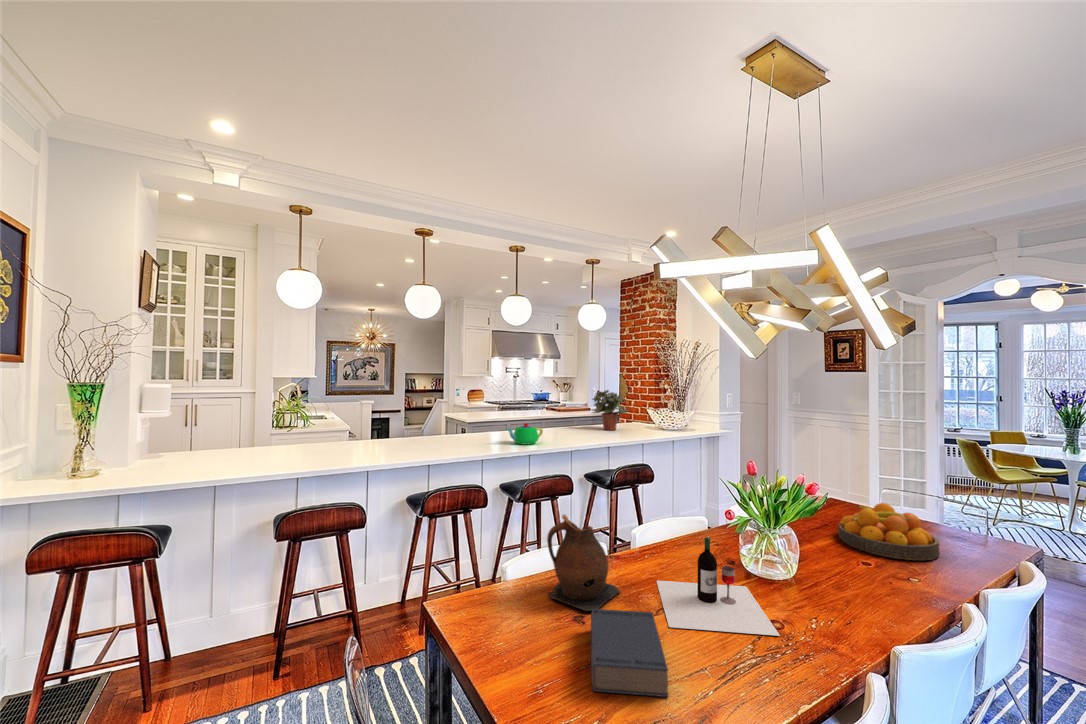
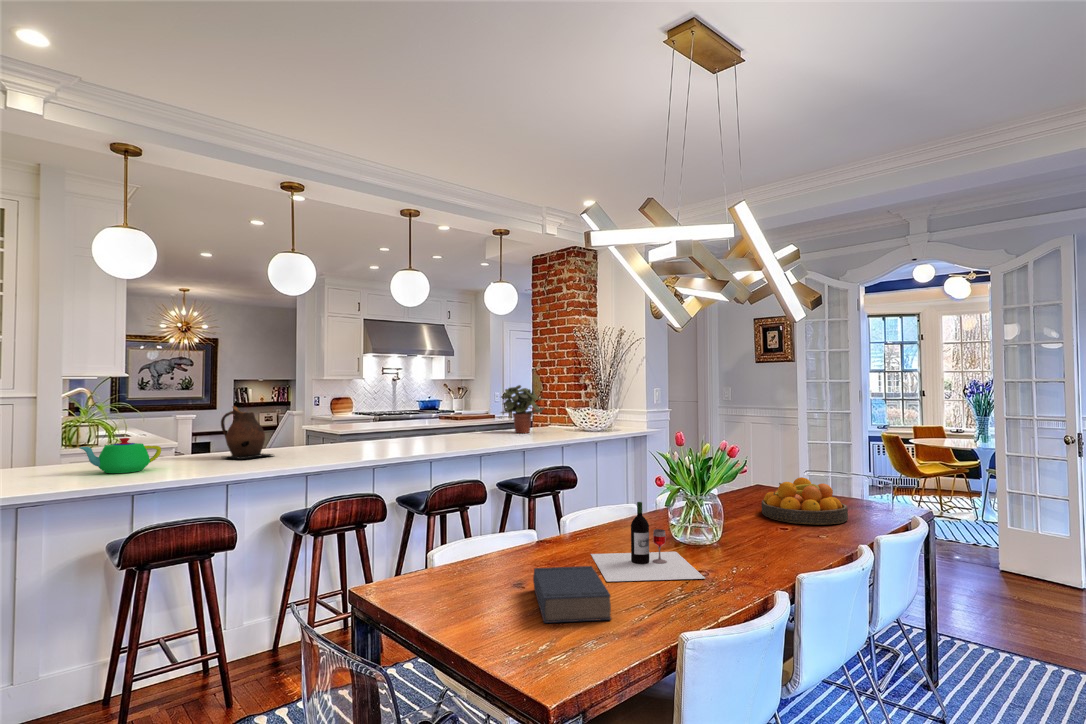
teapot: present [507,423,543,445] -> present [79,438,161,473]
ceramic pitcher: present [547,515,620,612] -> present [221,406,273,459]

